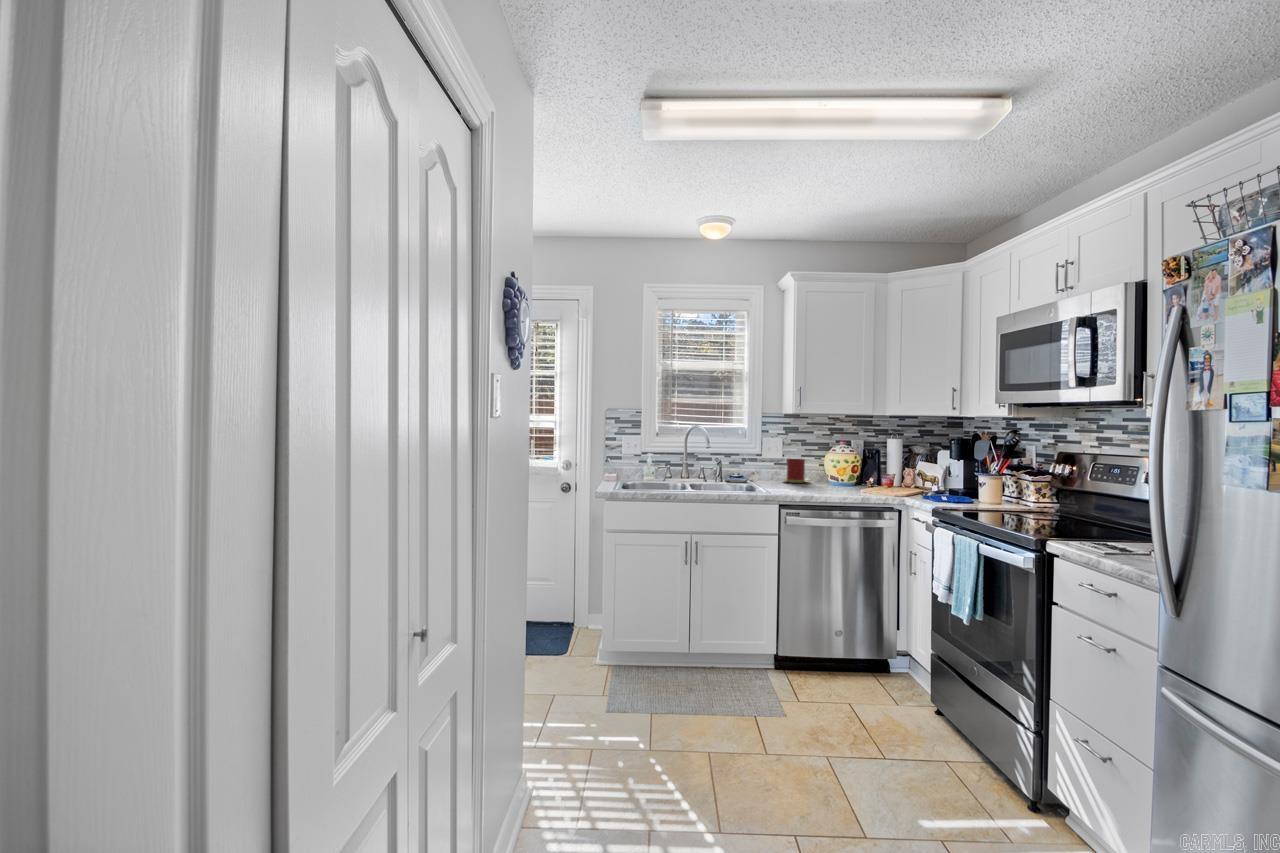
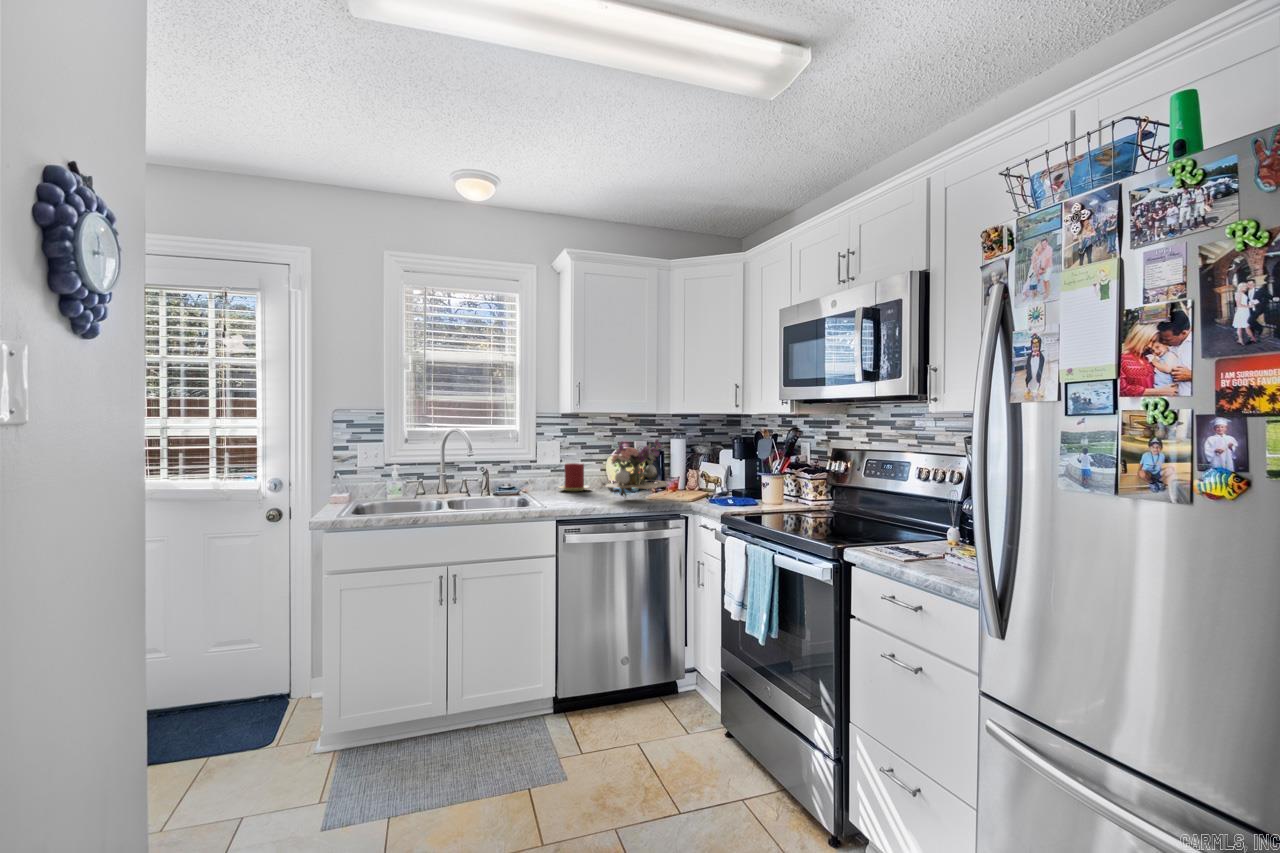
flower arrangement: none [817,437,887,491] -> present [601,439,669,497]

